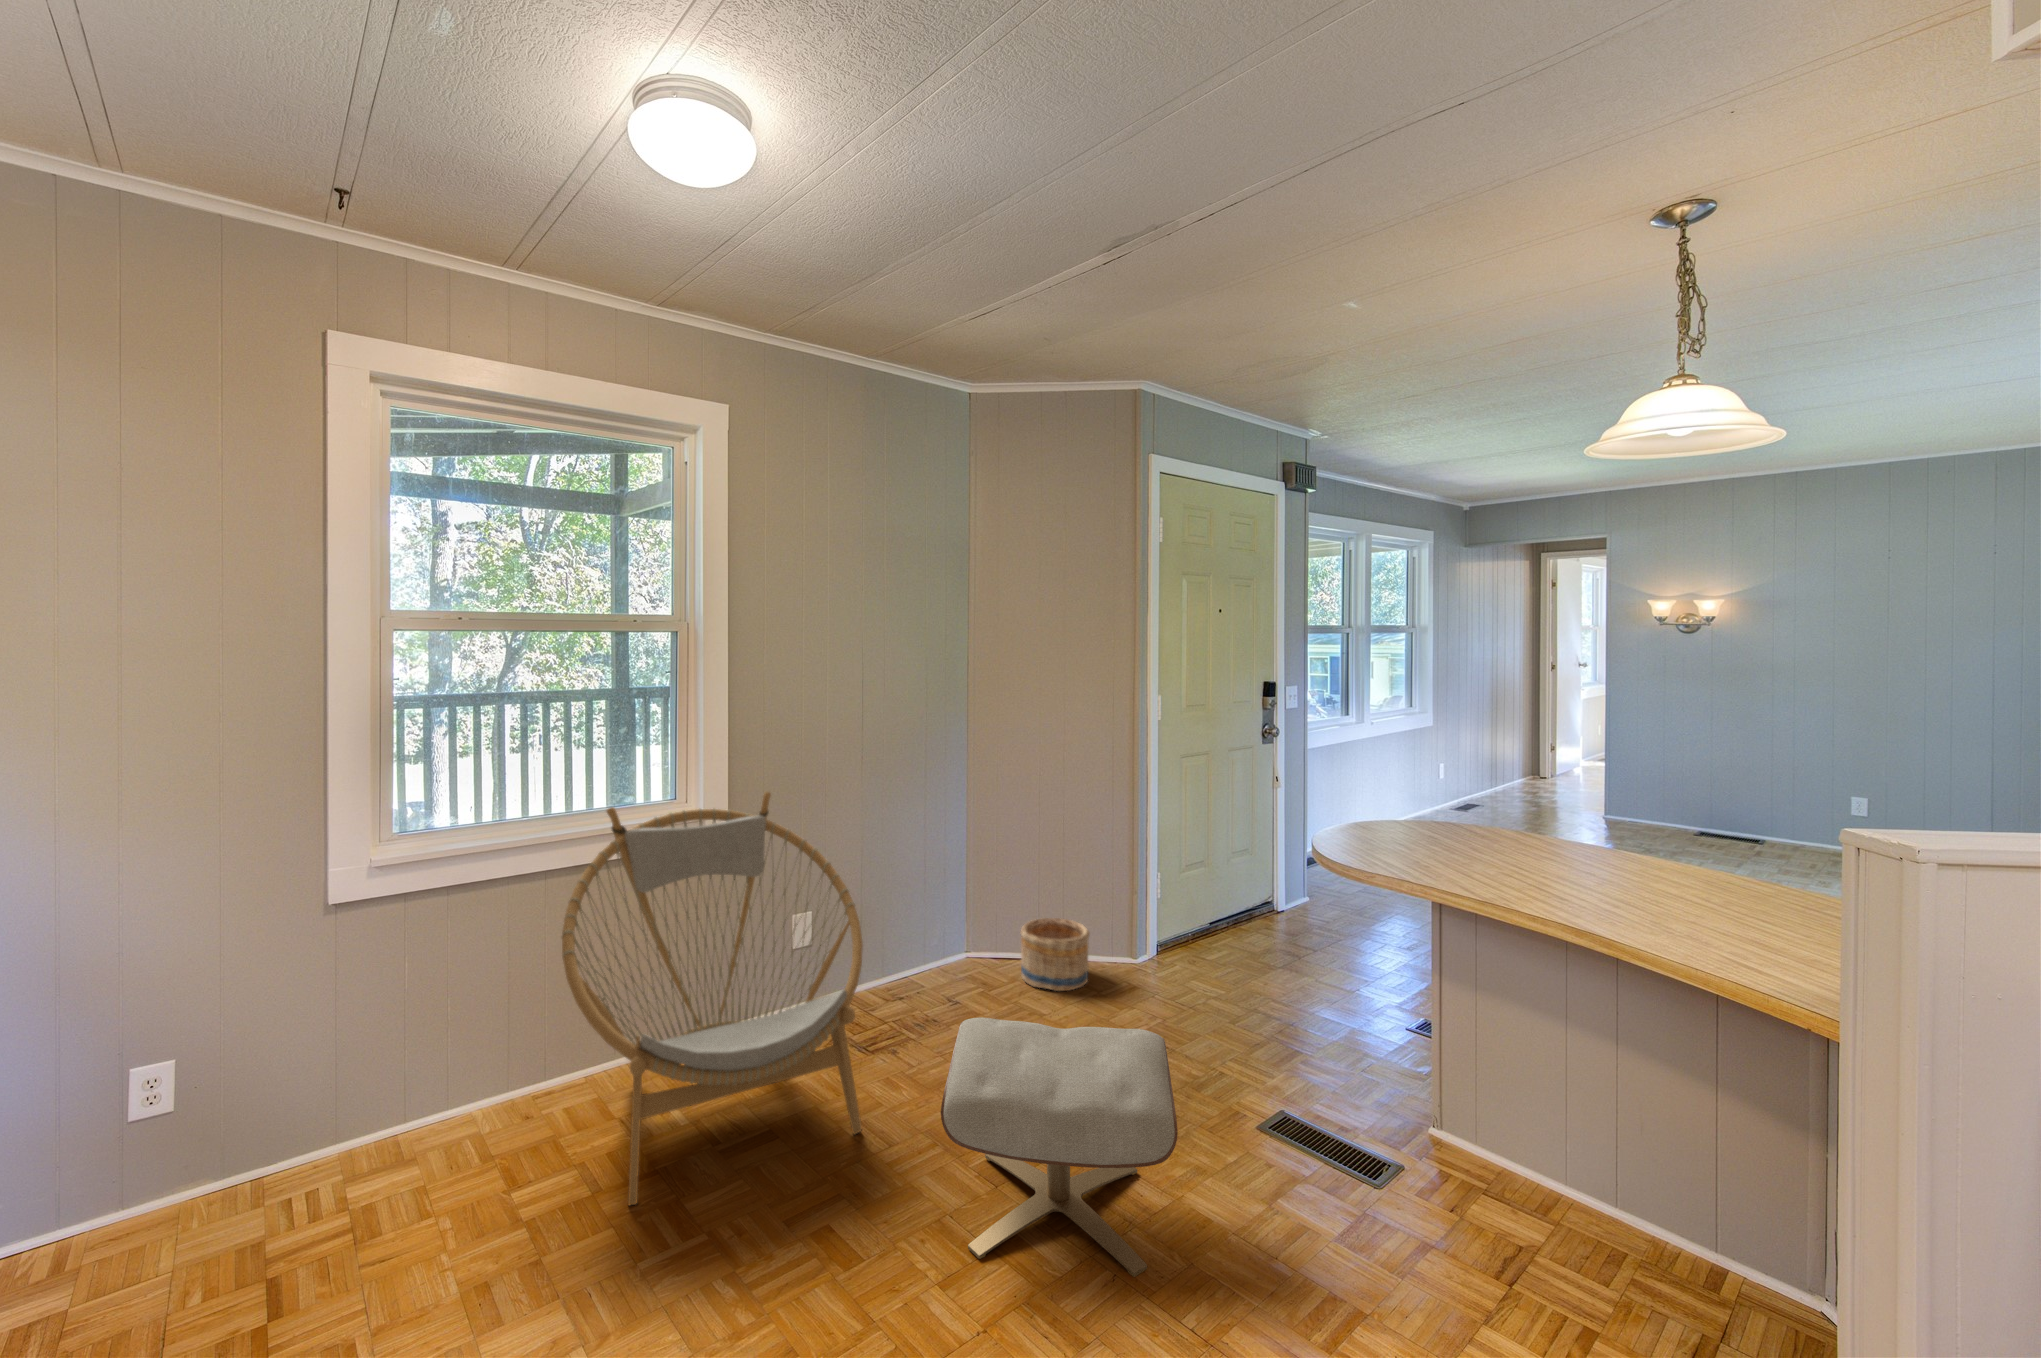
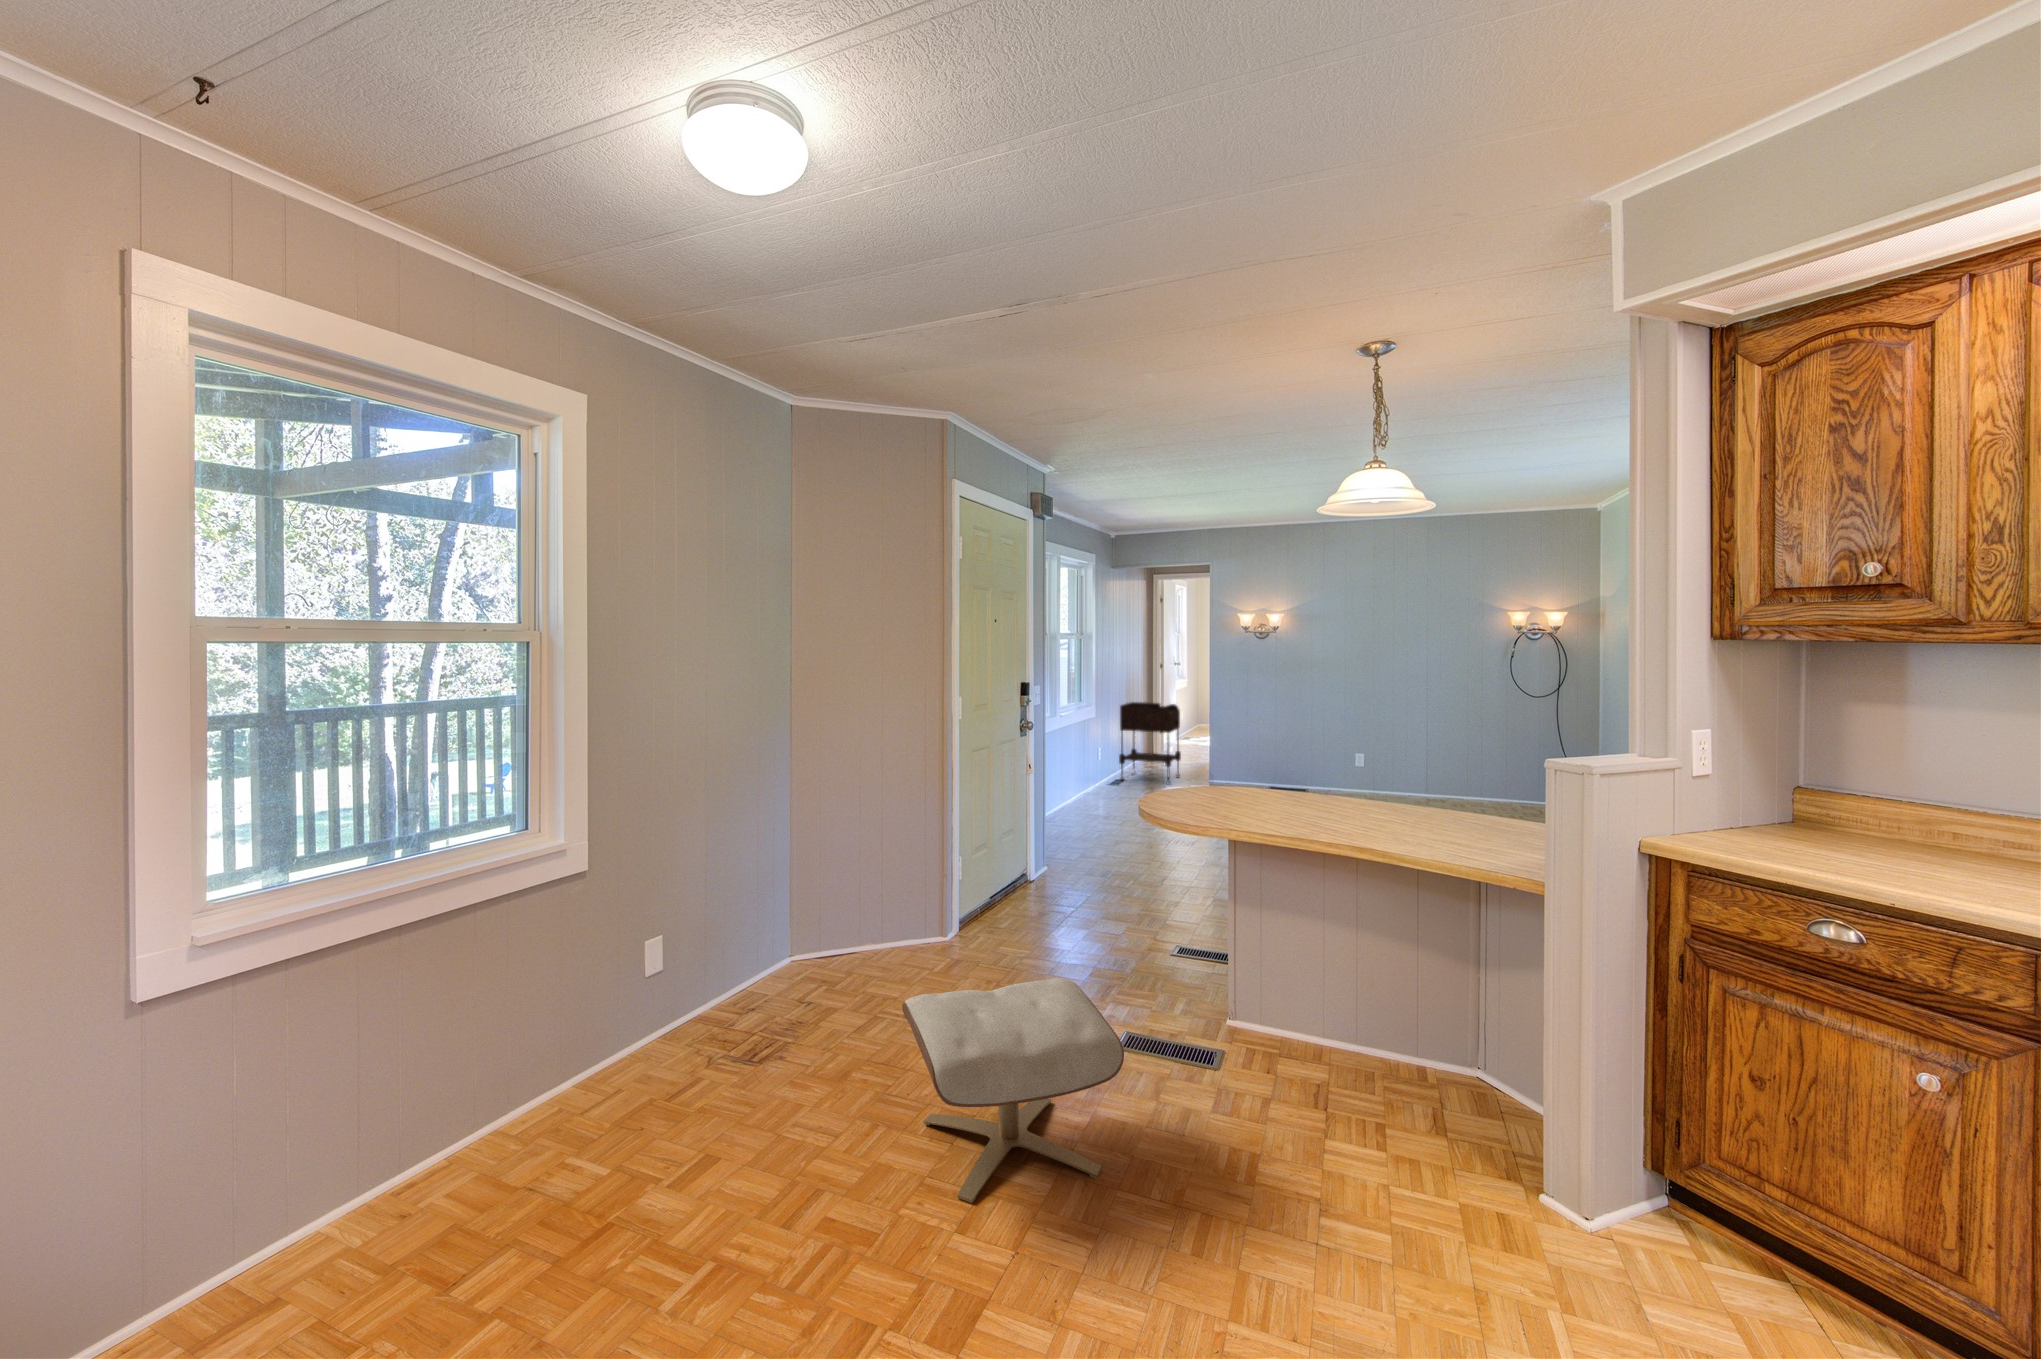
side table: none [1471,712,1565,818] -> present [1119,702,1181,784]
armchair: present [562,792,863,1205] -> none [459,810,797,1265]
basket: present [1020,918,1090,991] -> none [851,908,916,975]

